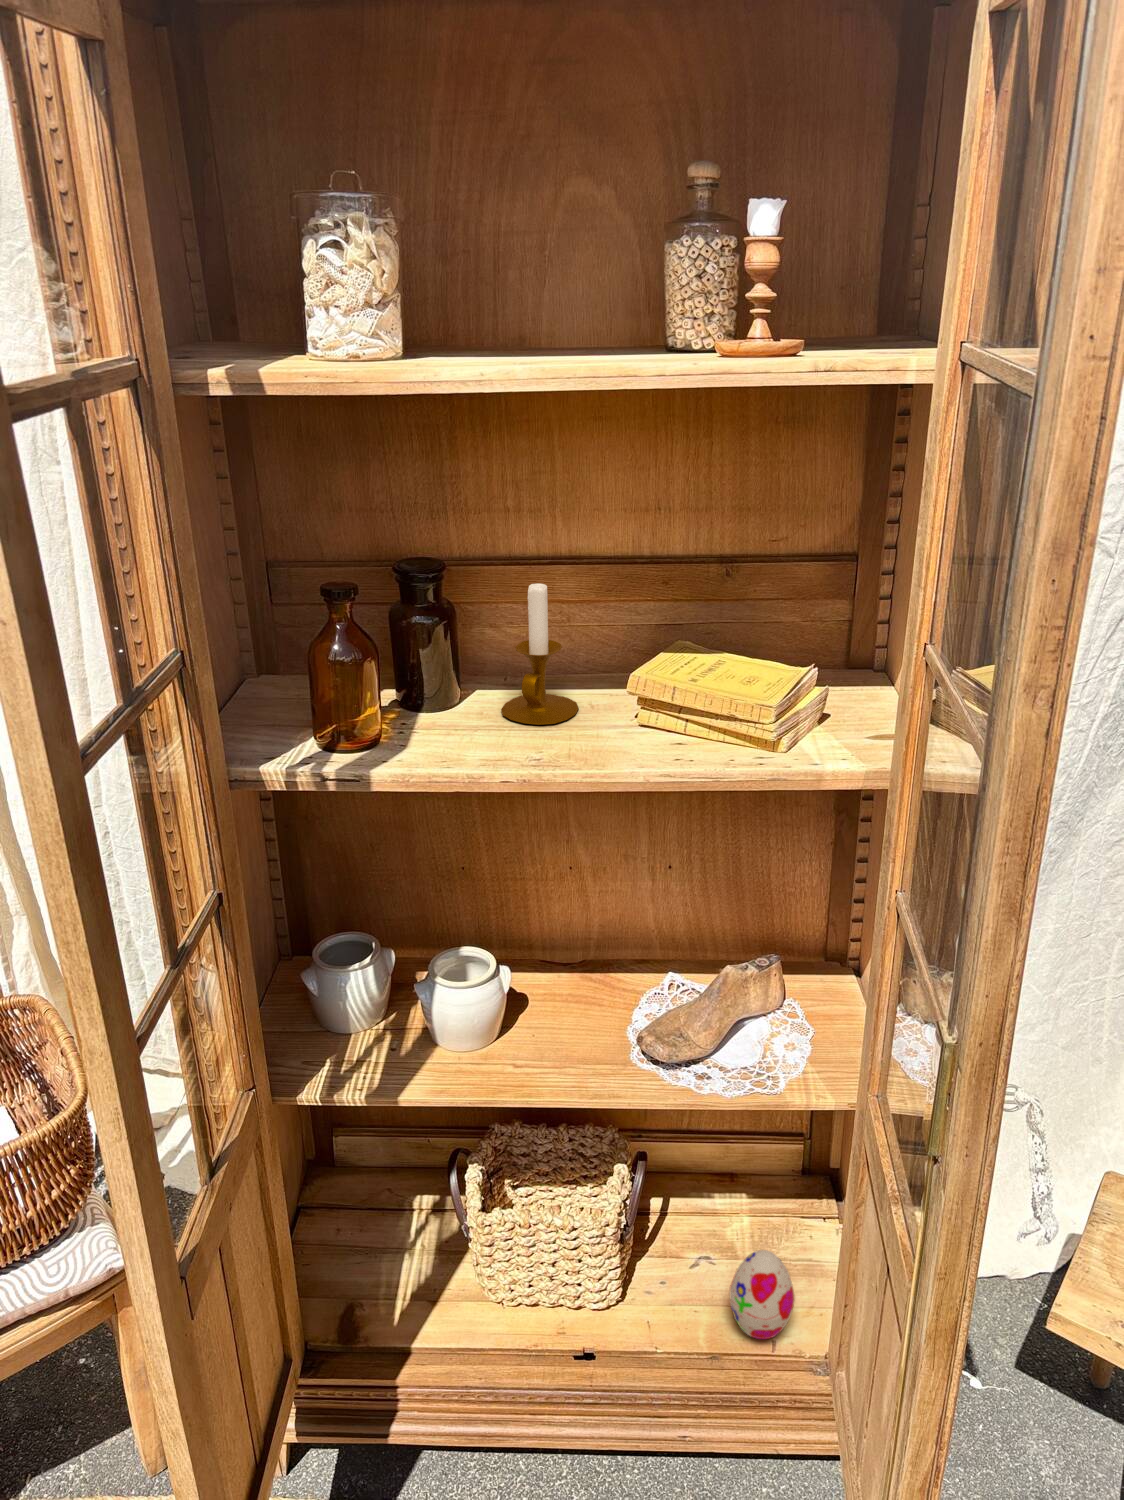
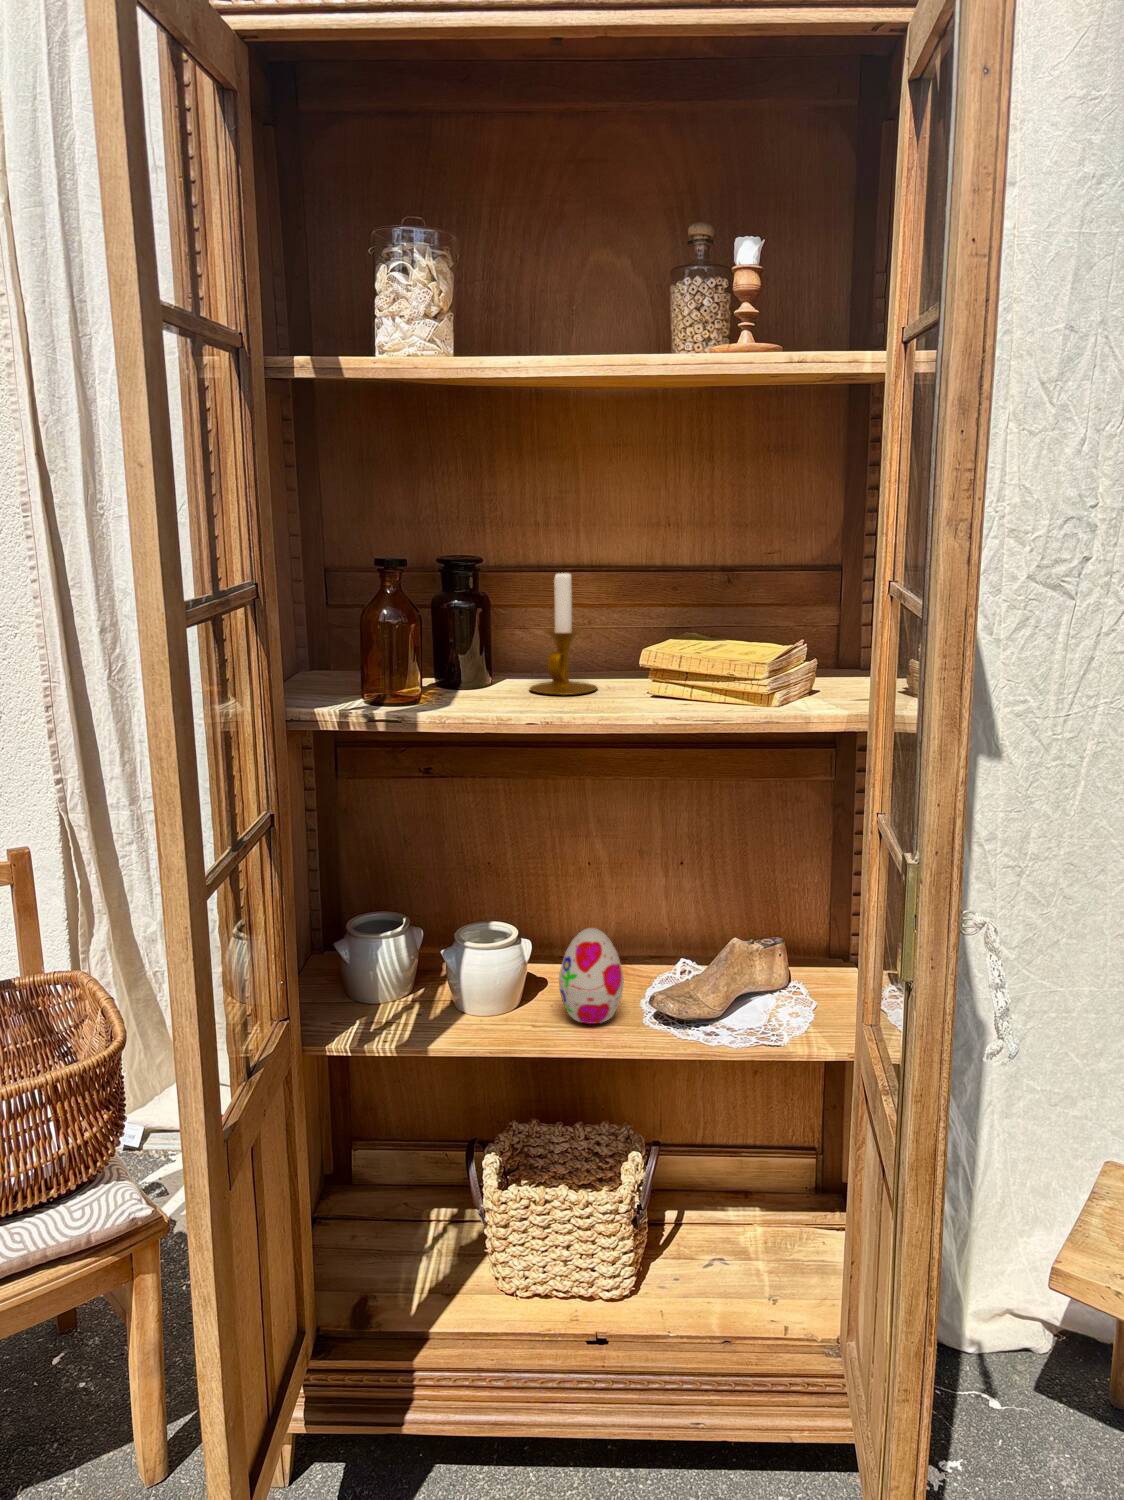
decorative egg: present [730,1250,795,1339] -> present [559,928,624,1024]

